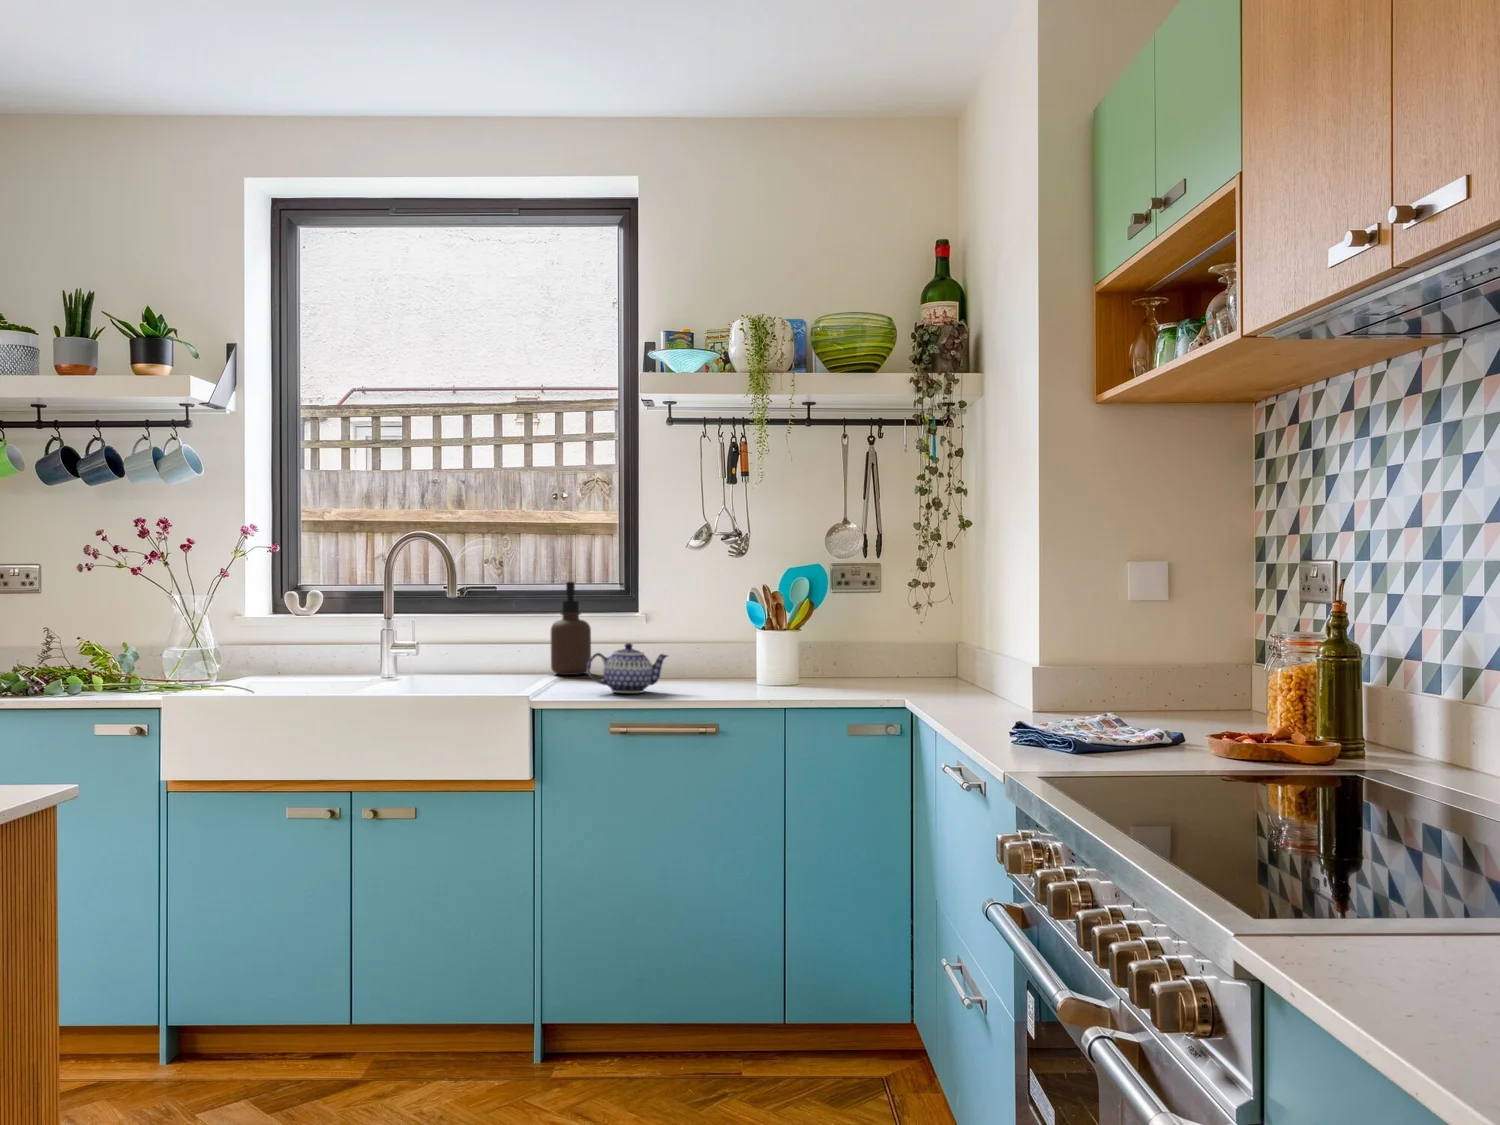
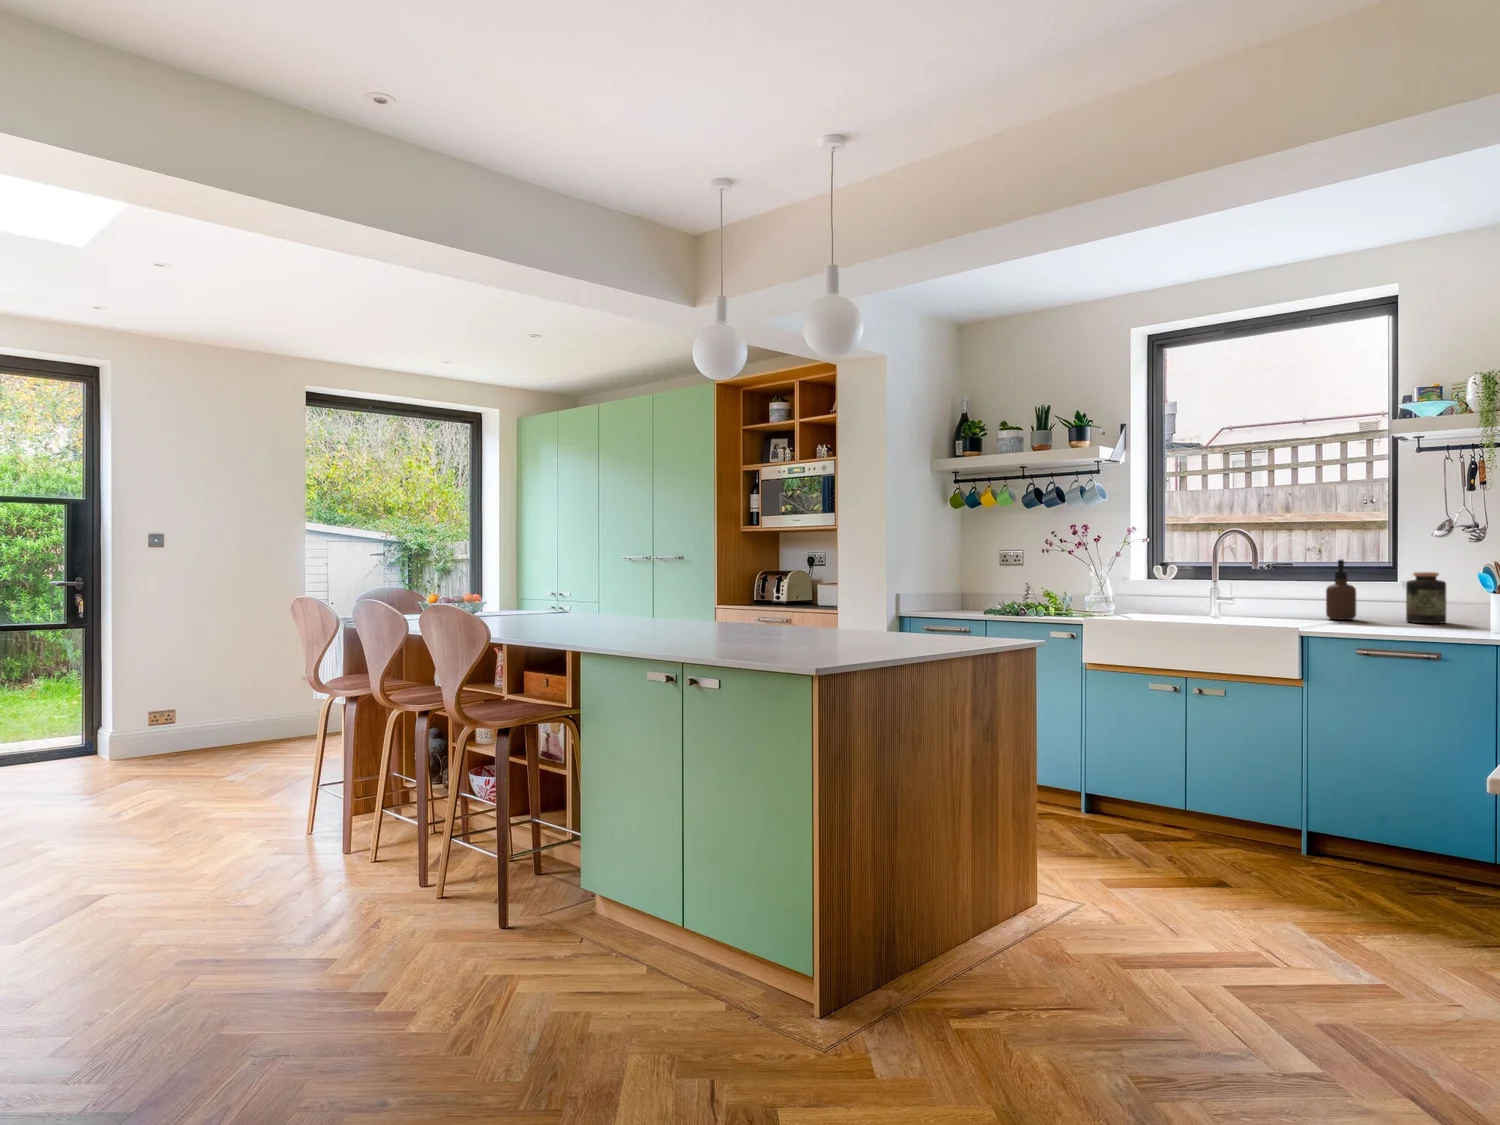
jar: none [654,600,703,675] -> present [1406,572,1446,623]
teapot: present [587,643,667,693] -> none [1344,598,1407,631]

